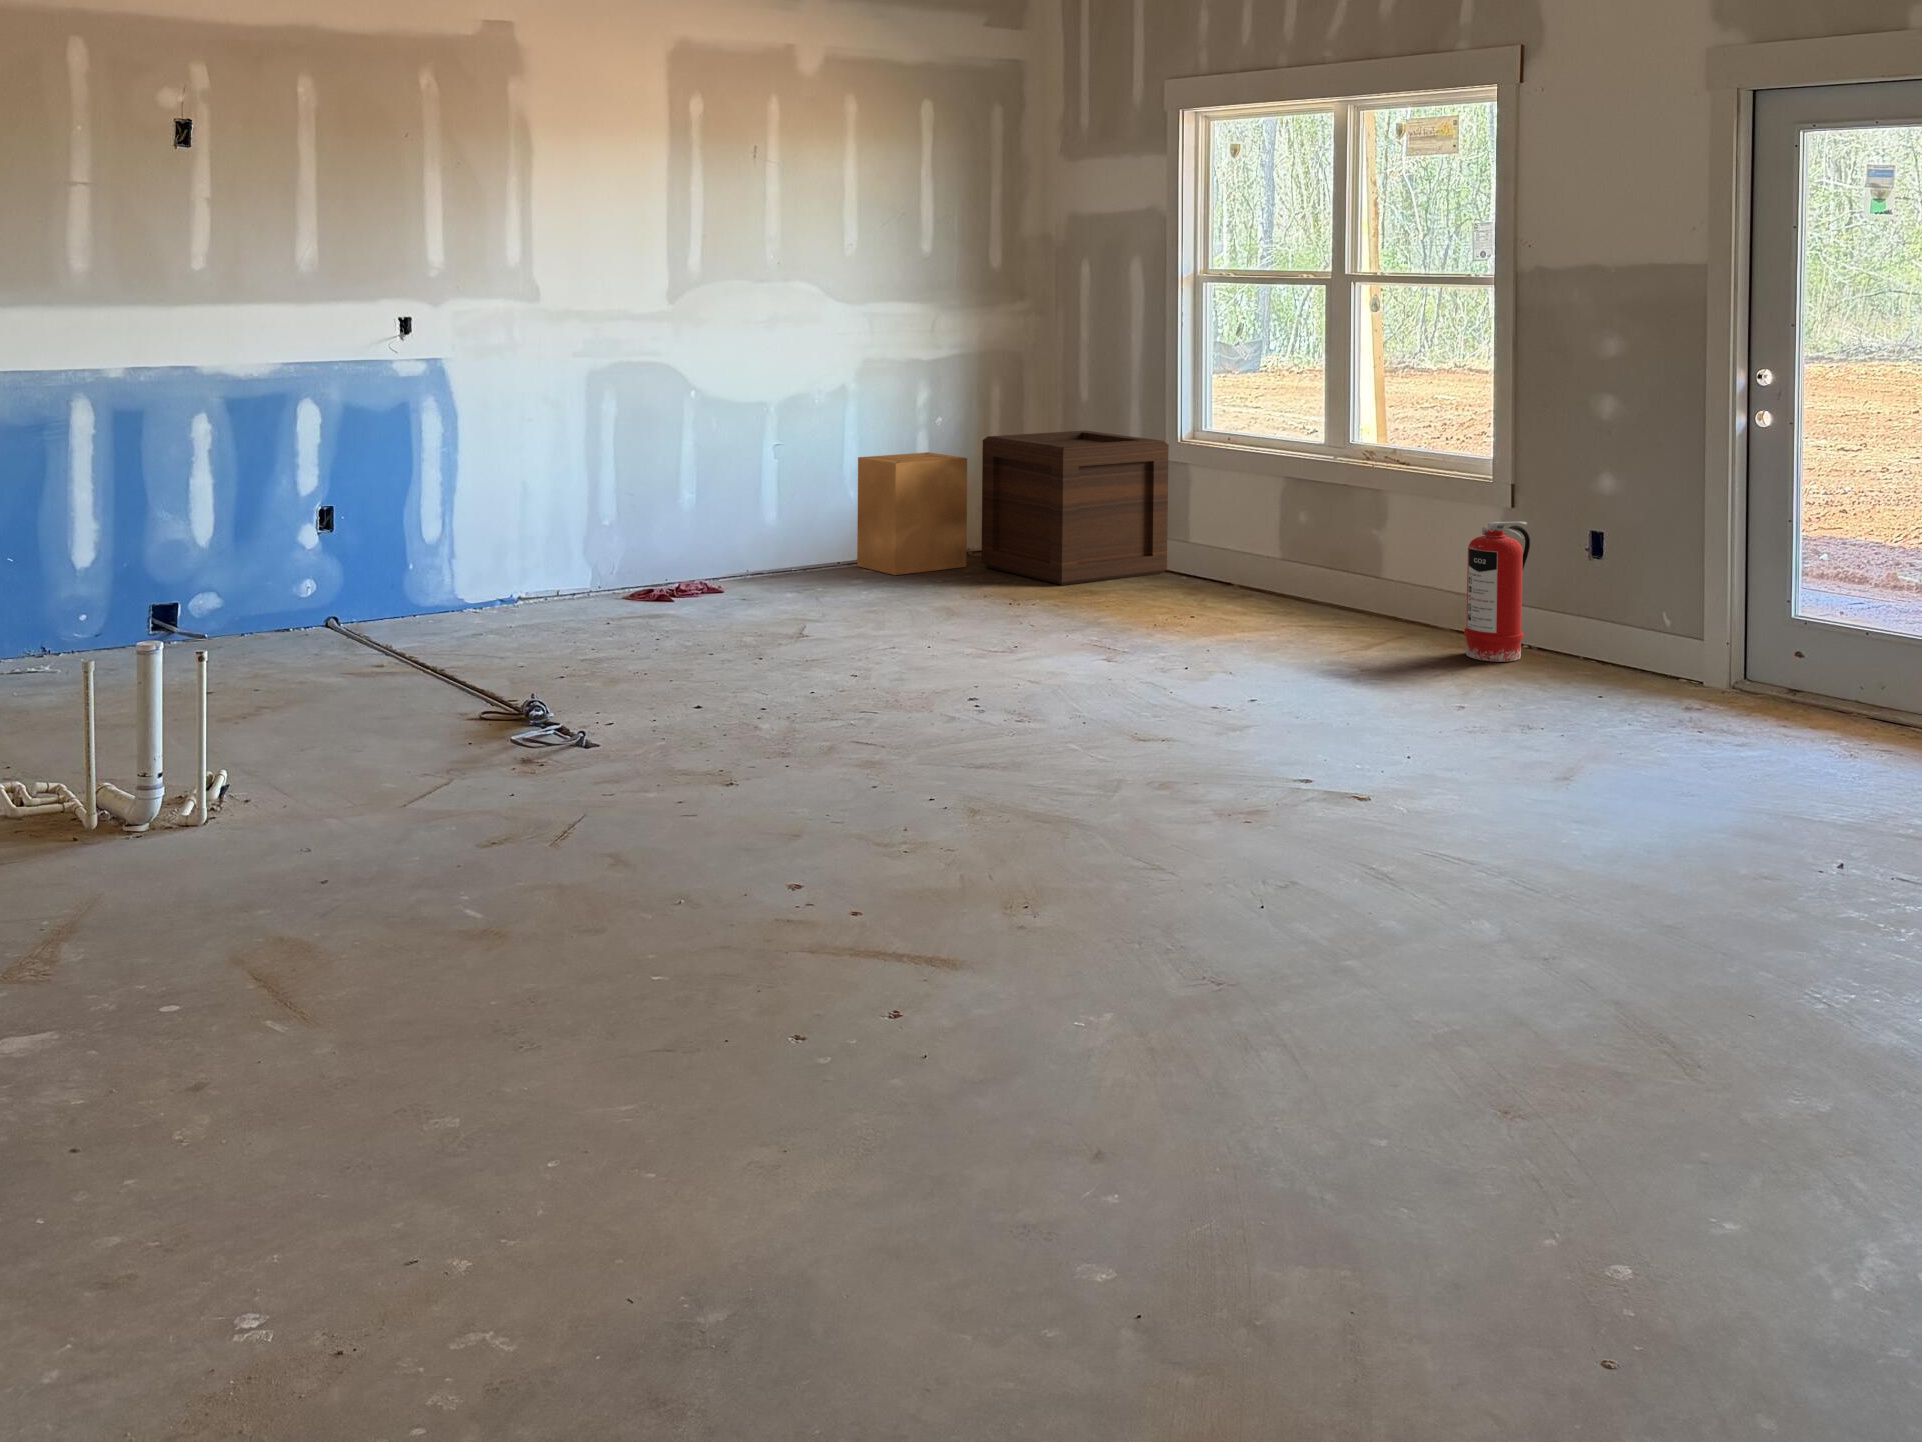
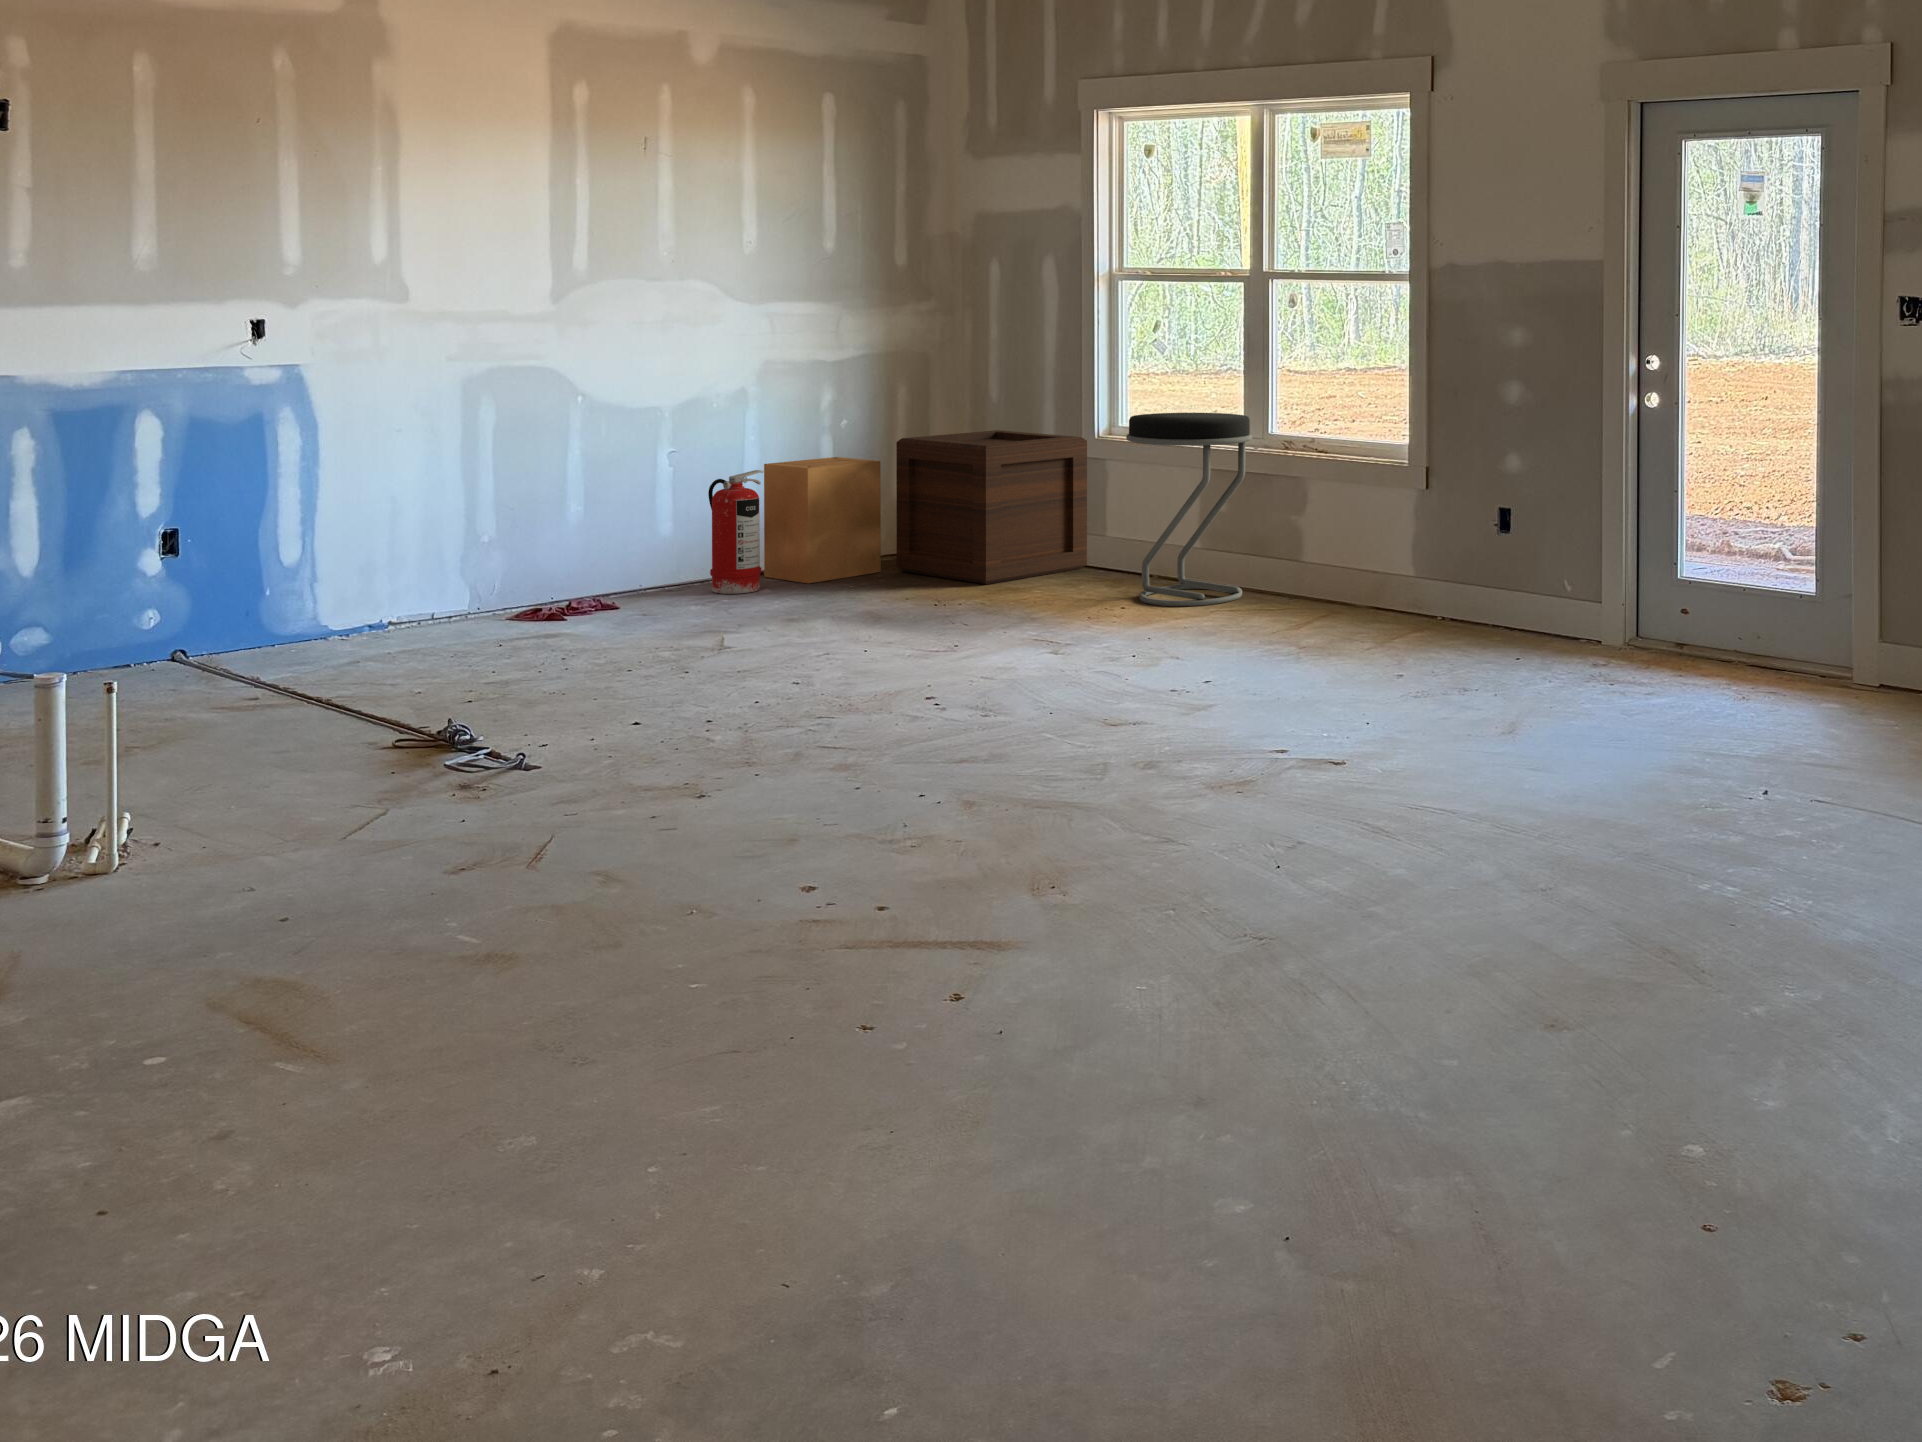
stool: none [1198,420,1328,620] -> present [1126,413,1252,606]
fire extinguisher: present [1464,522,1530,662] -> present [708,470,764,594]

